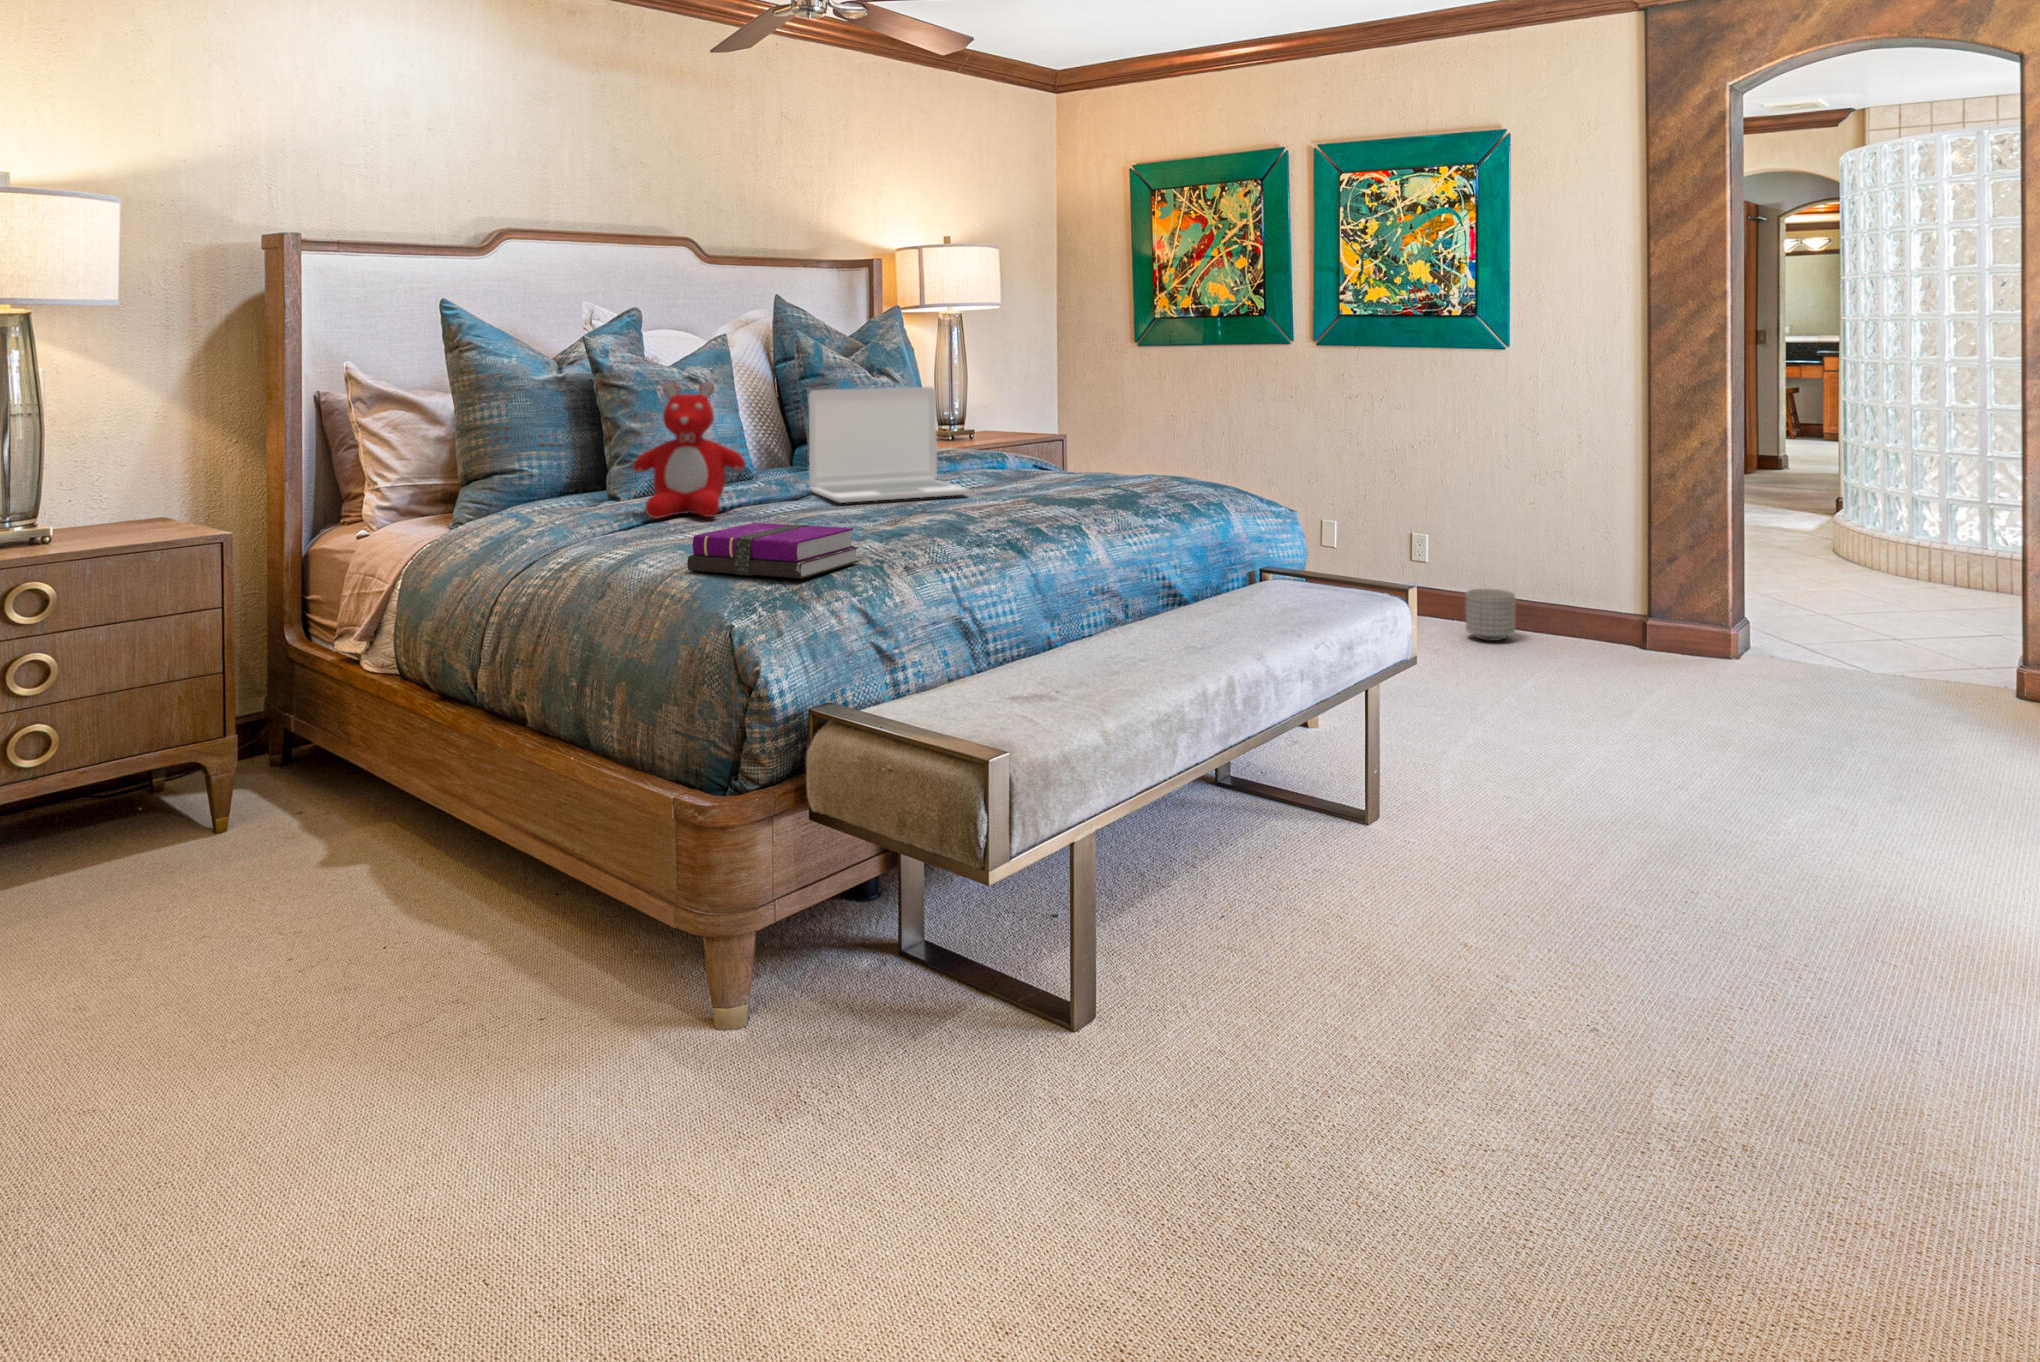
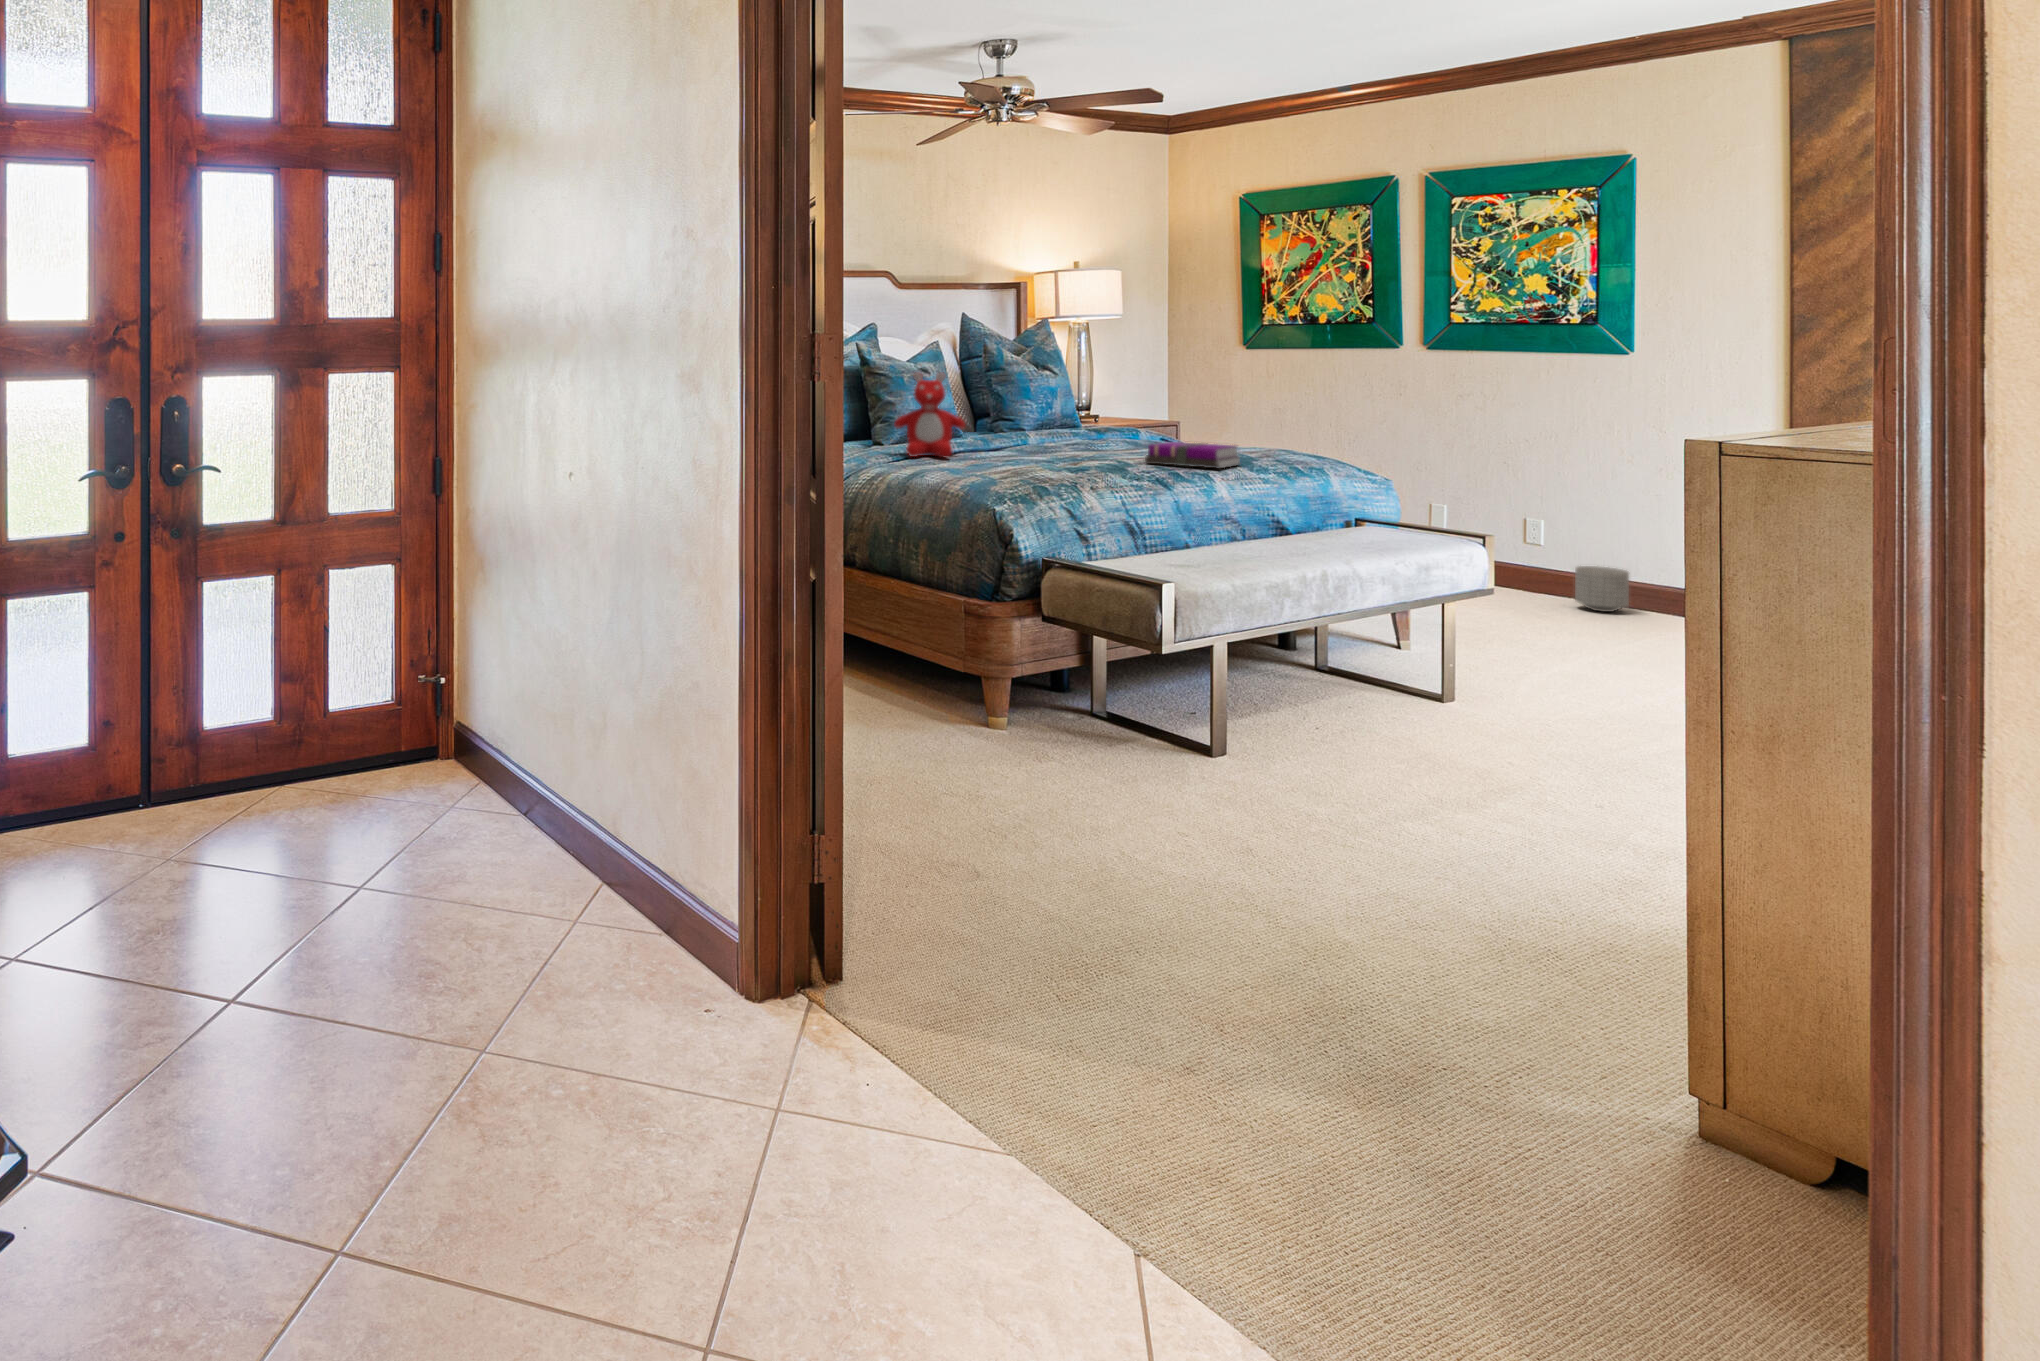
laptop: present [809,387,969,503] -> none [1000,378,1119,454]
notebook: present [687,523,859,578] -> present [1145,442,1240,468]

